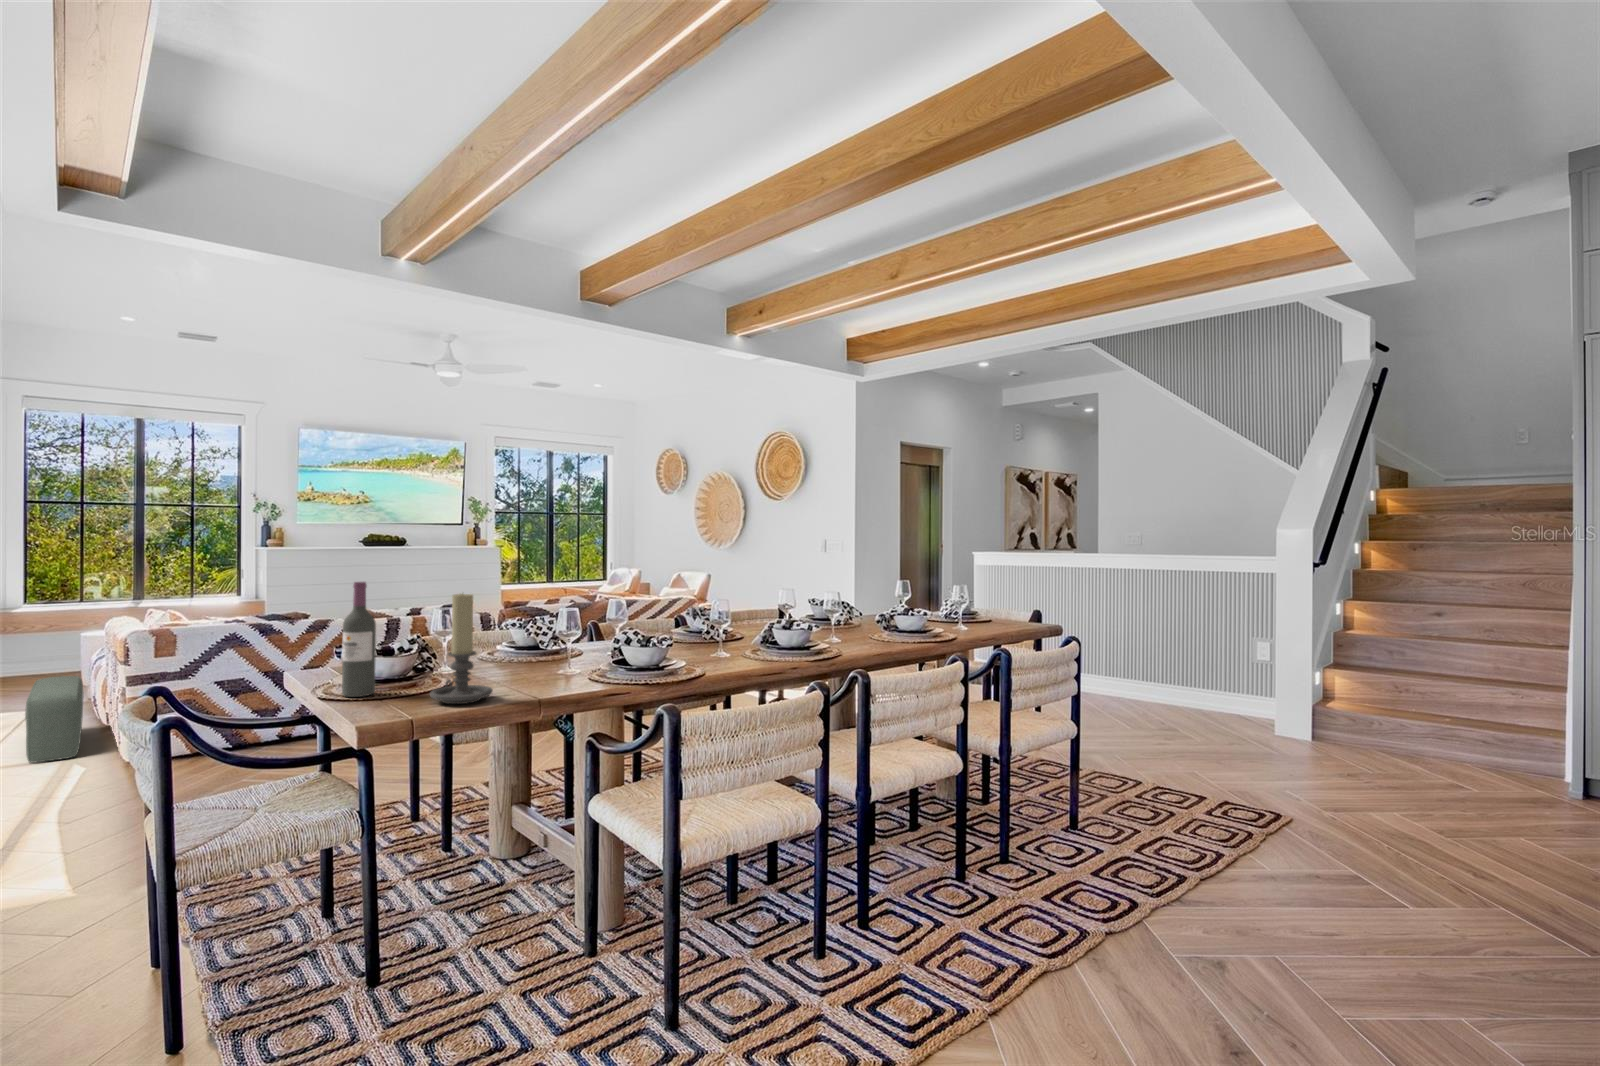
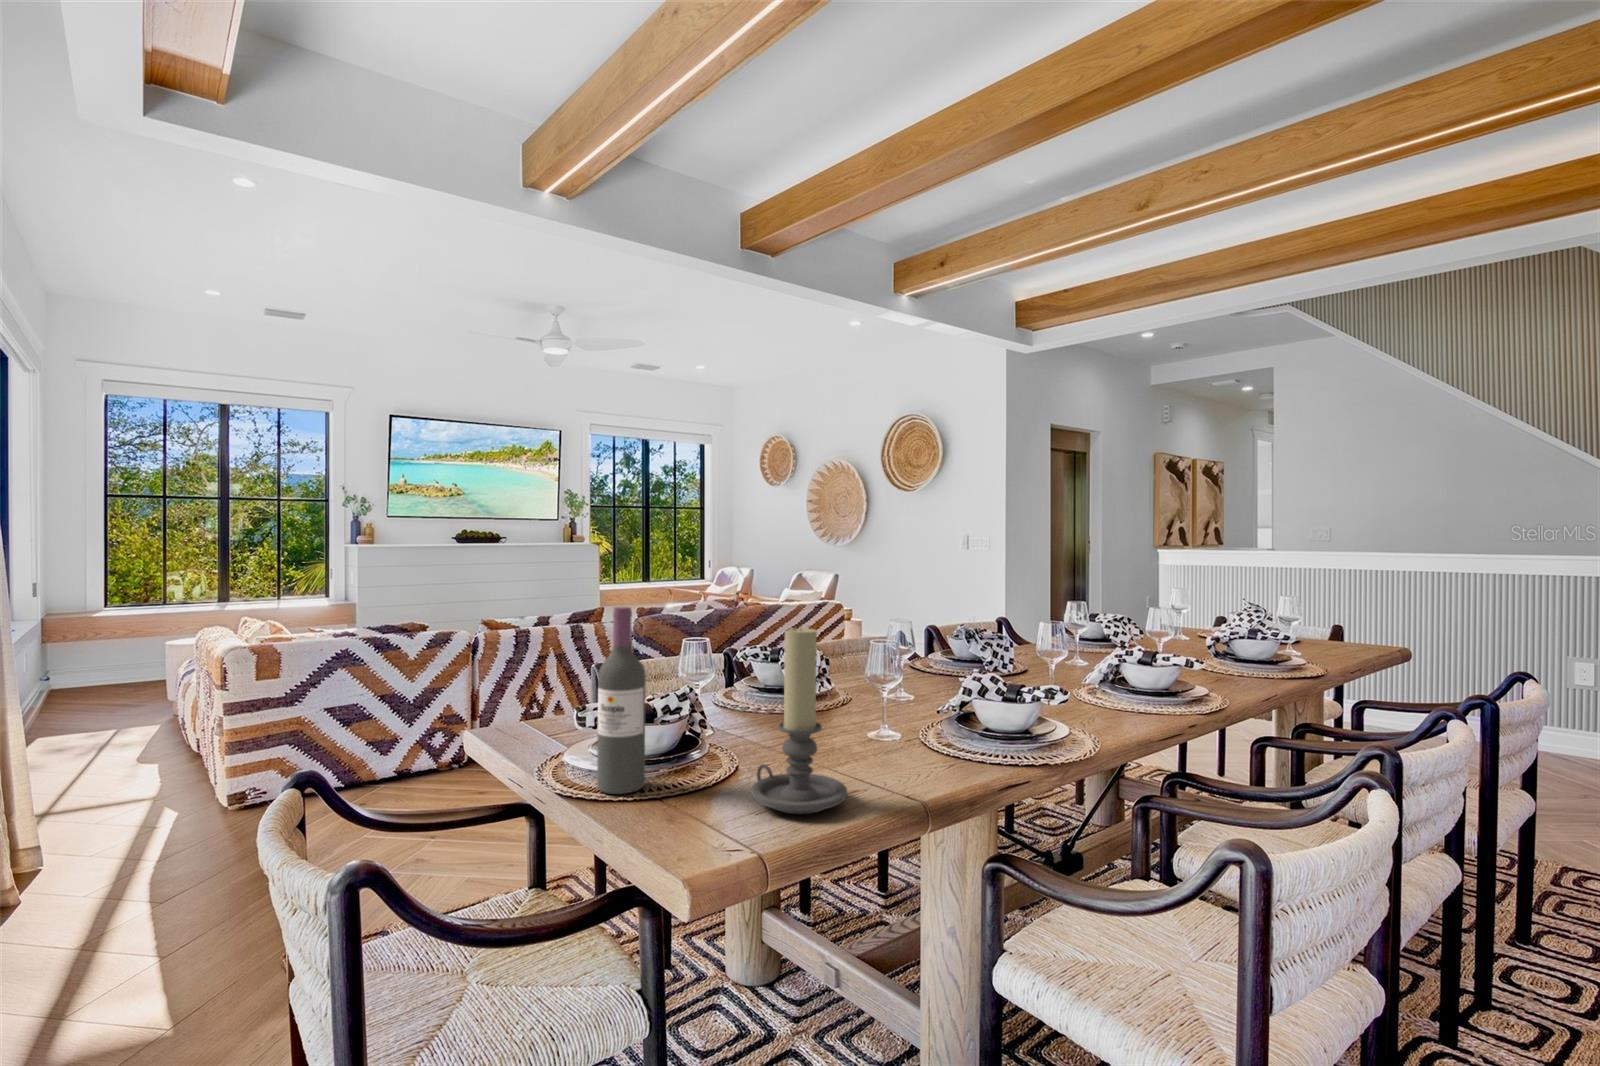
pouf: present [25,676,83,763] -> none [107,699,171,808]

